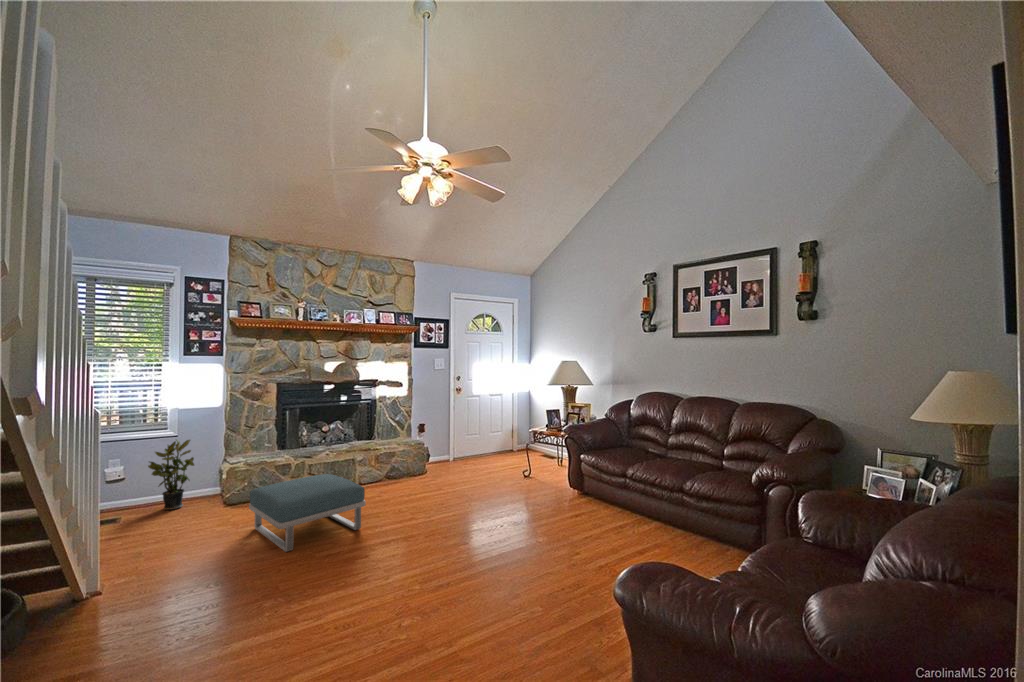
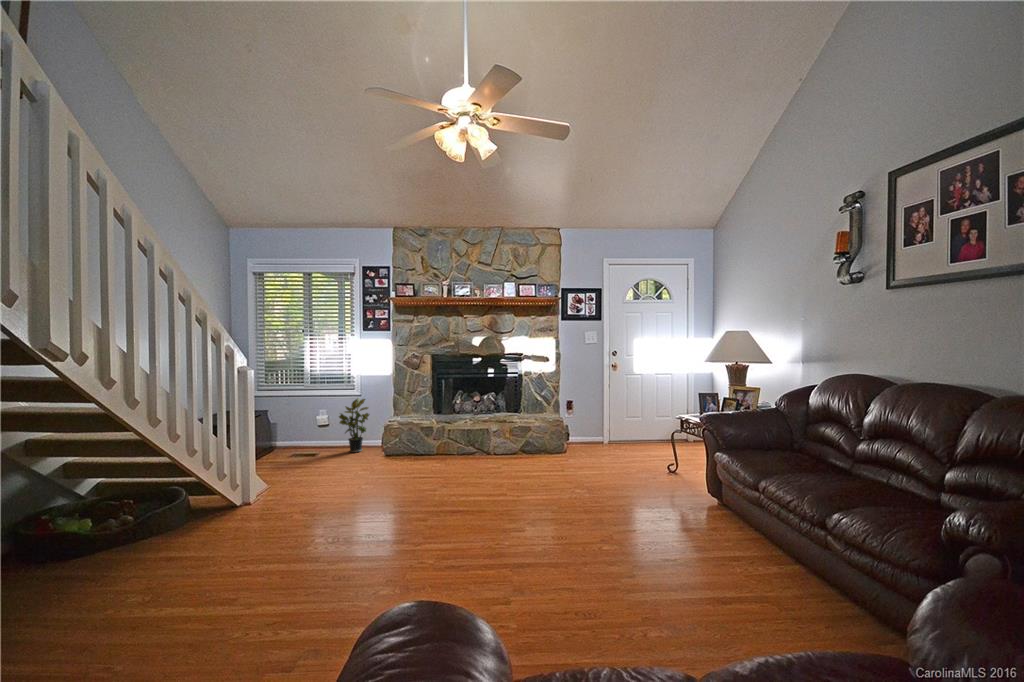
footstool: present [249,474,366,552] -> none [373,438,456,500]

